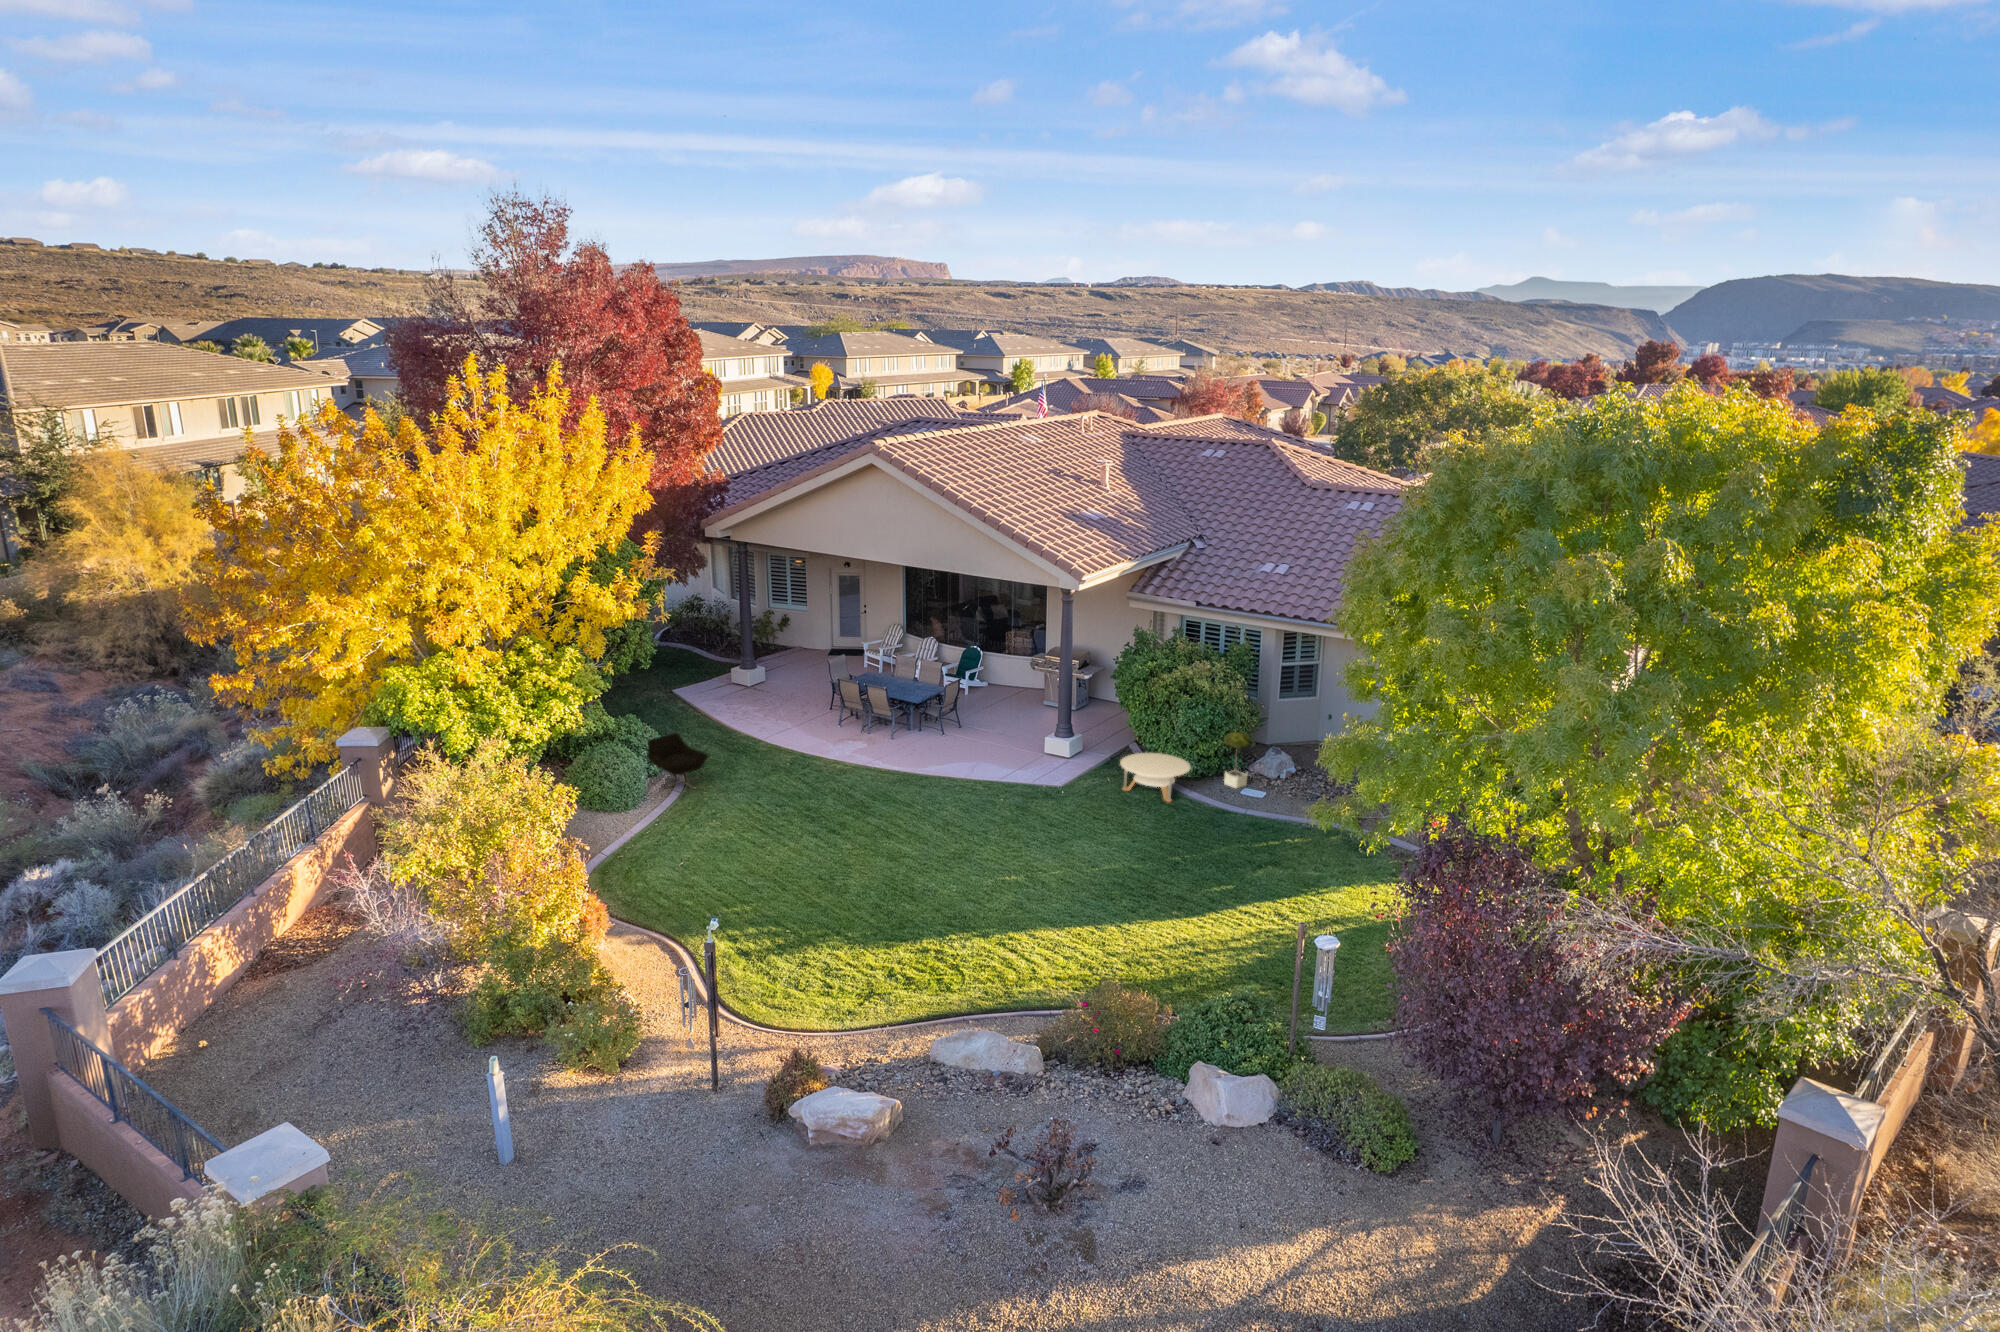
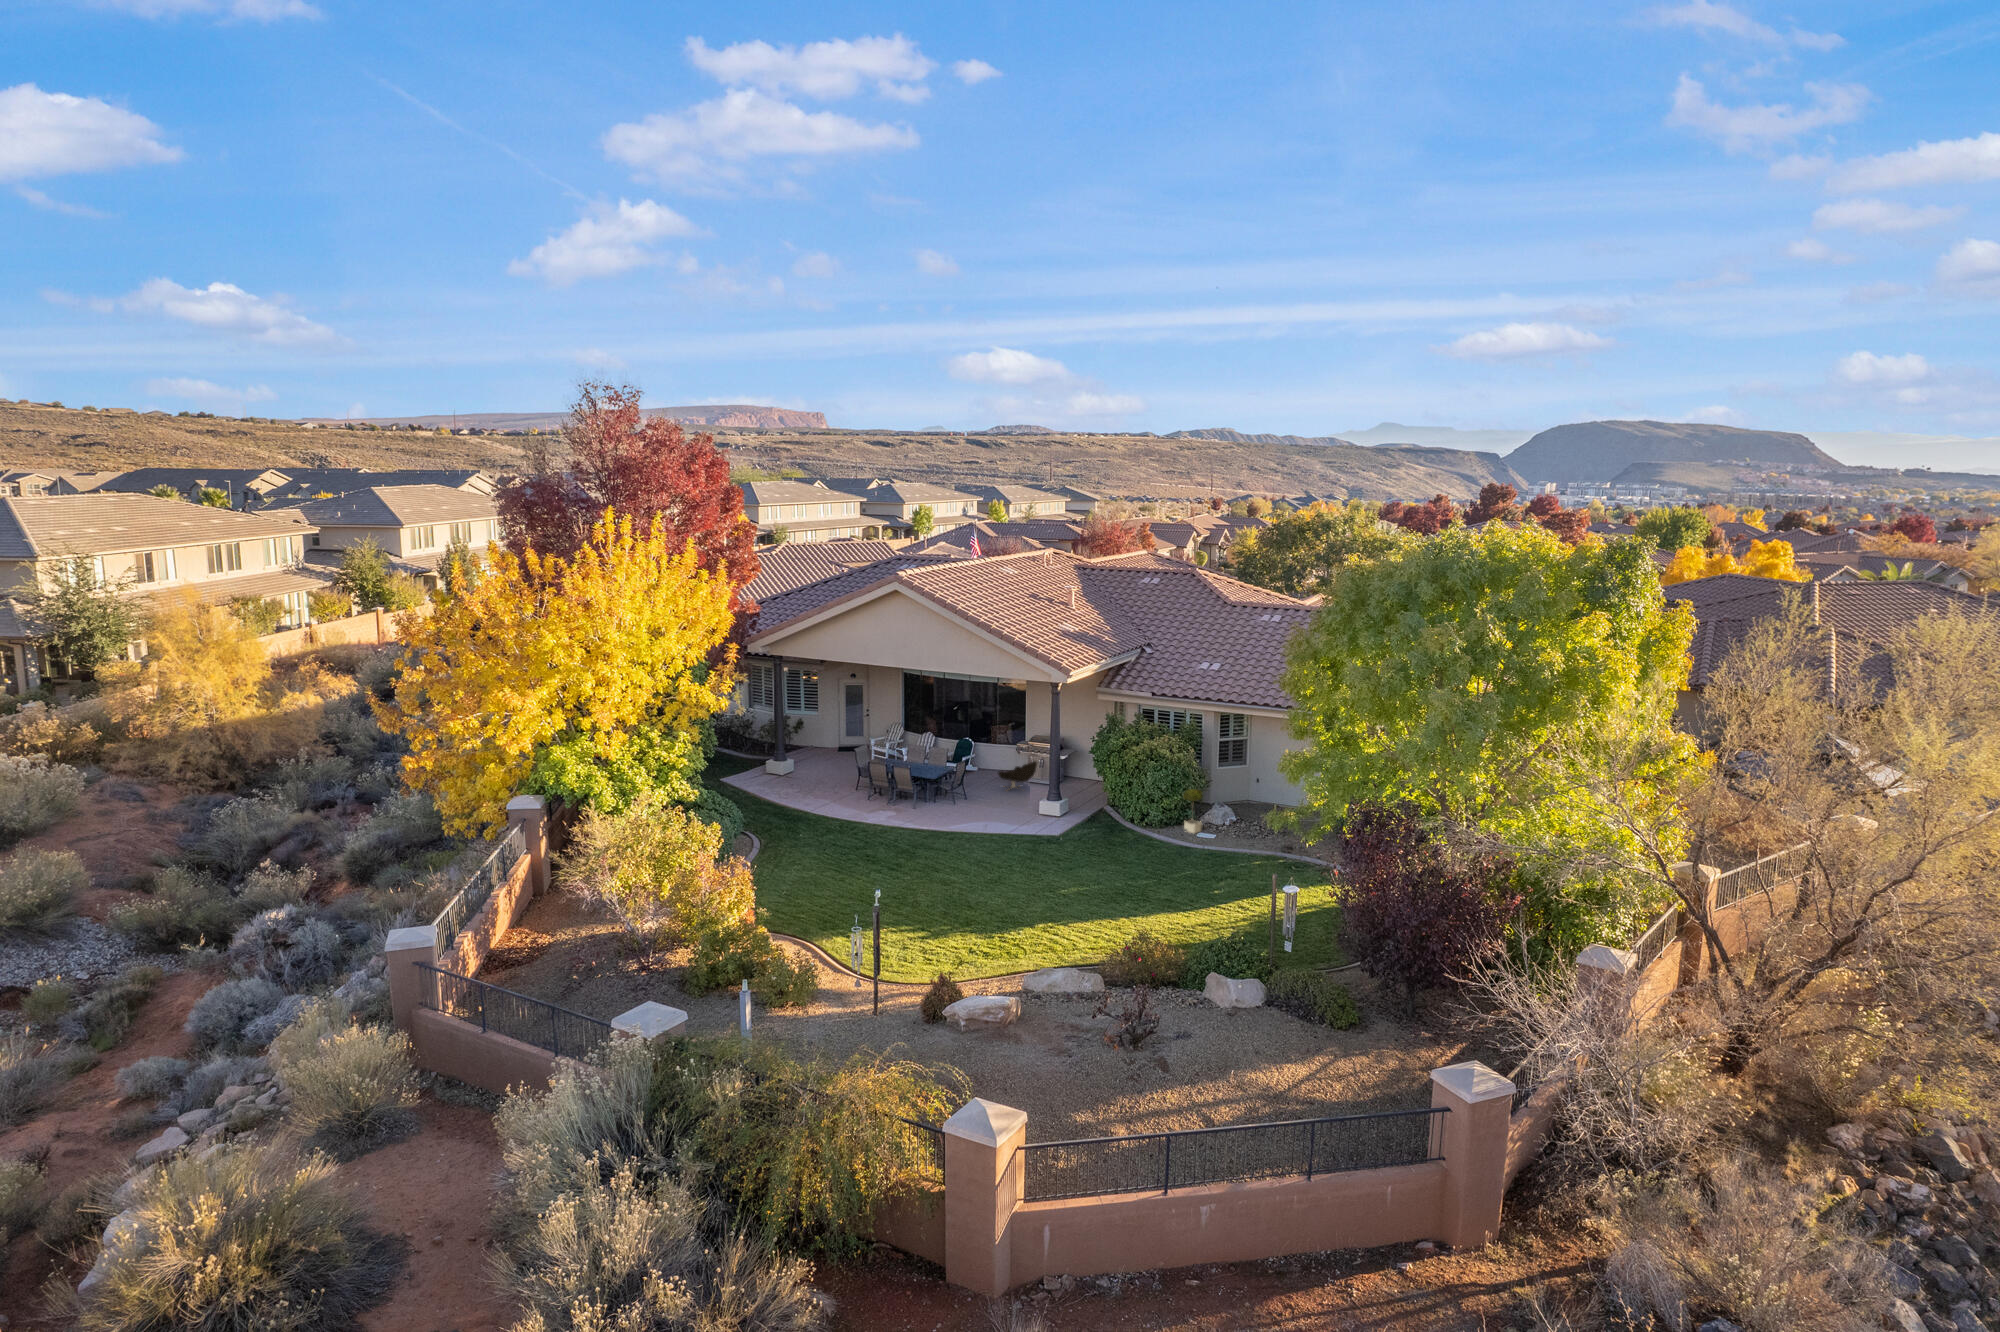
lounge chair: present [647,733,708,788] -> present [998,761,1037,788]
round table: present [1120,753,1191,802] -> none [1105,808,1160,844]

